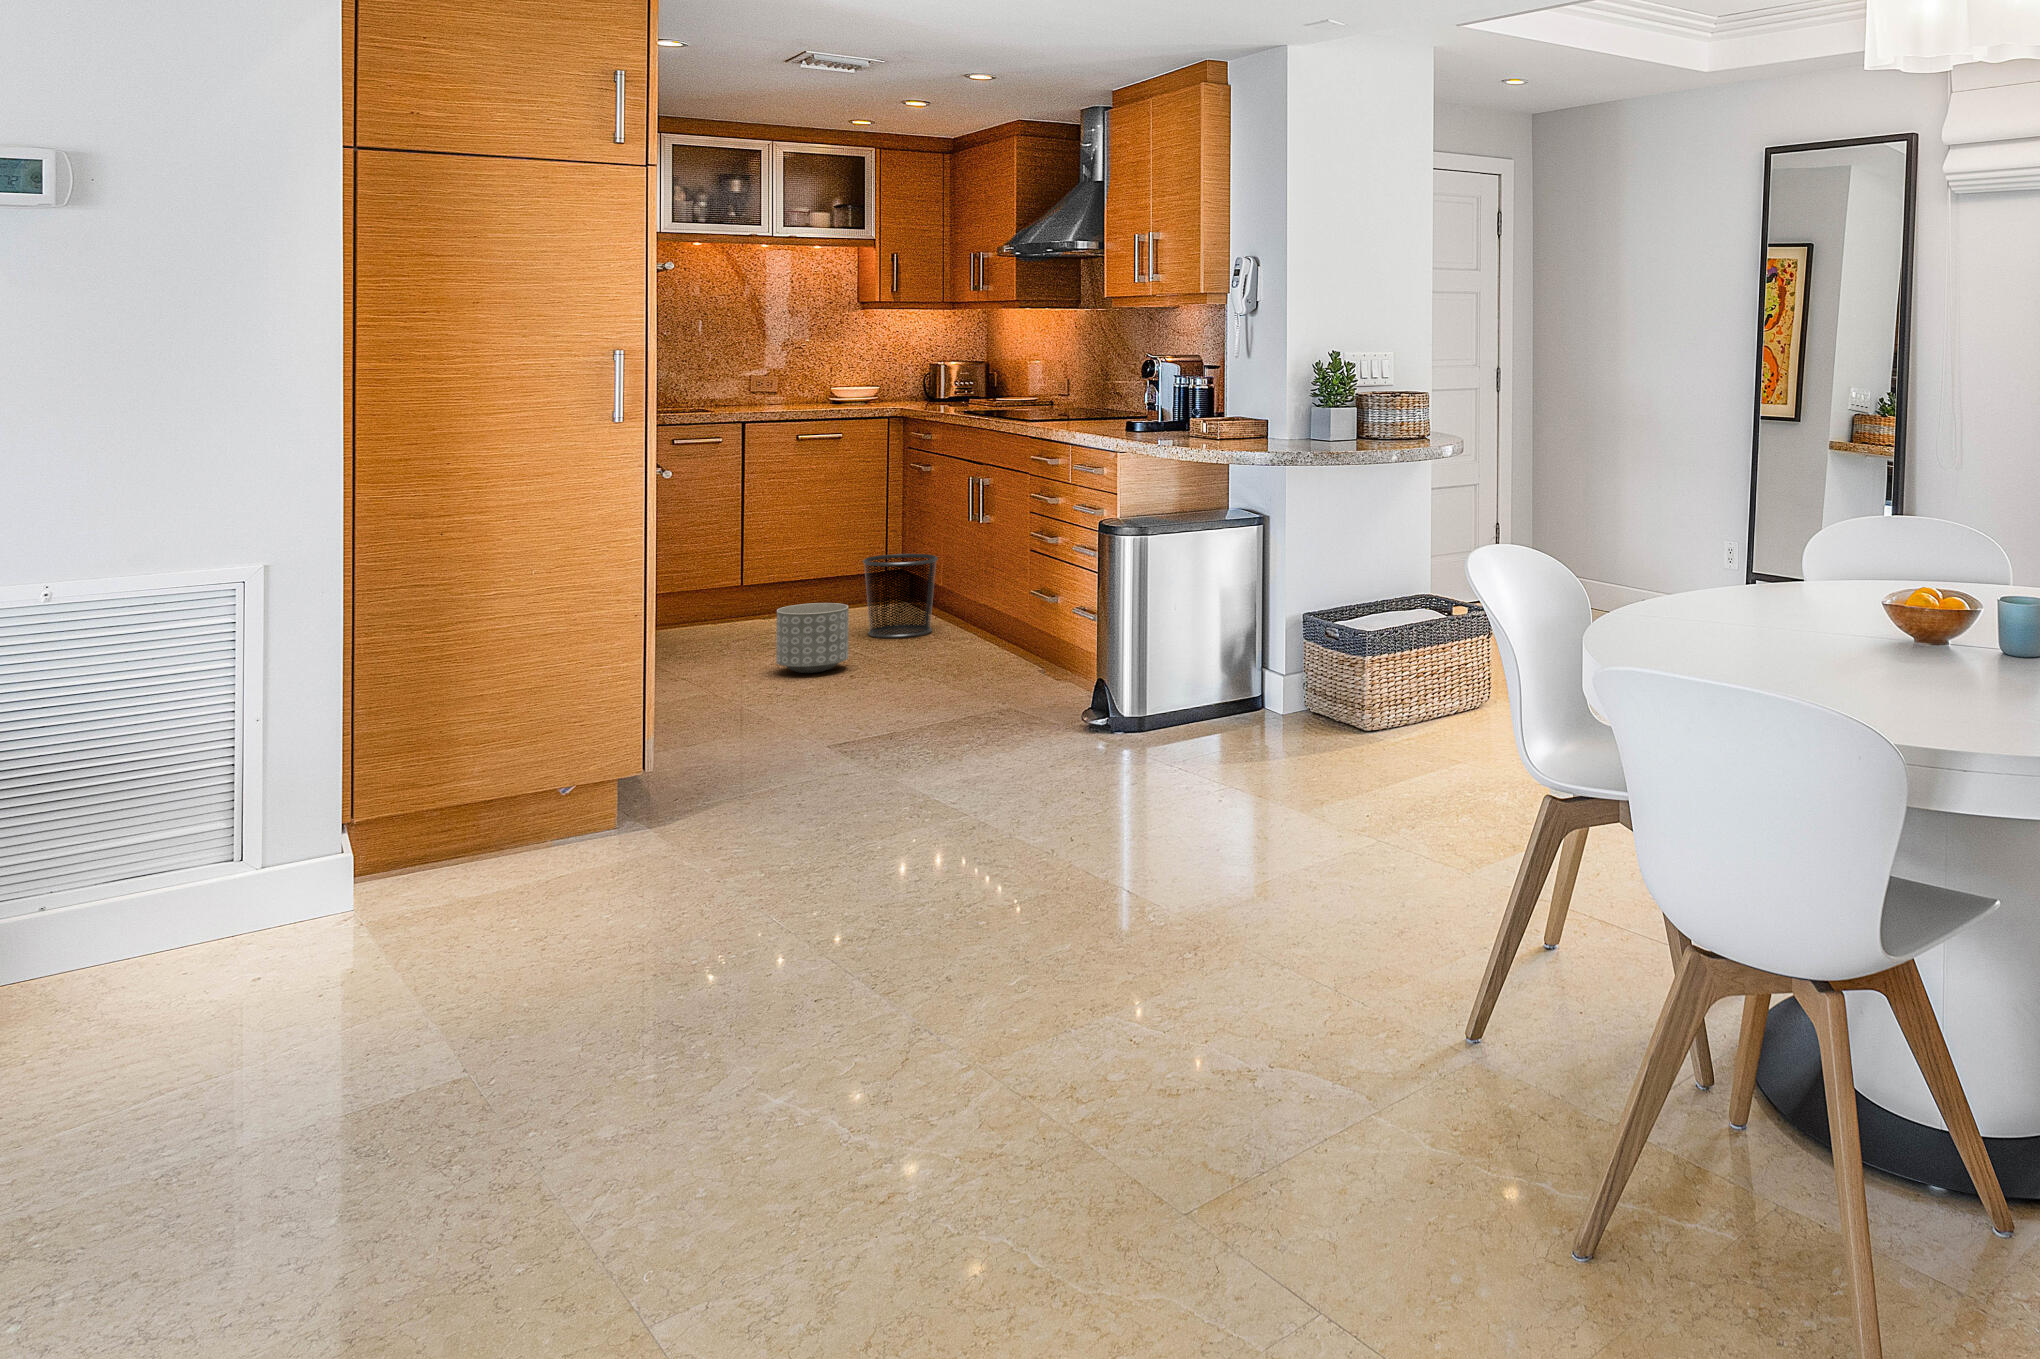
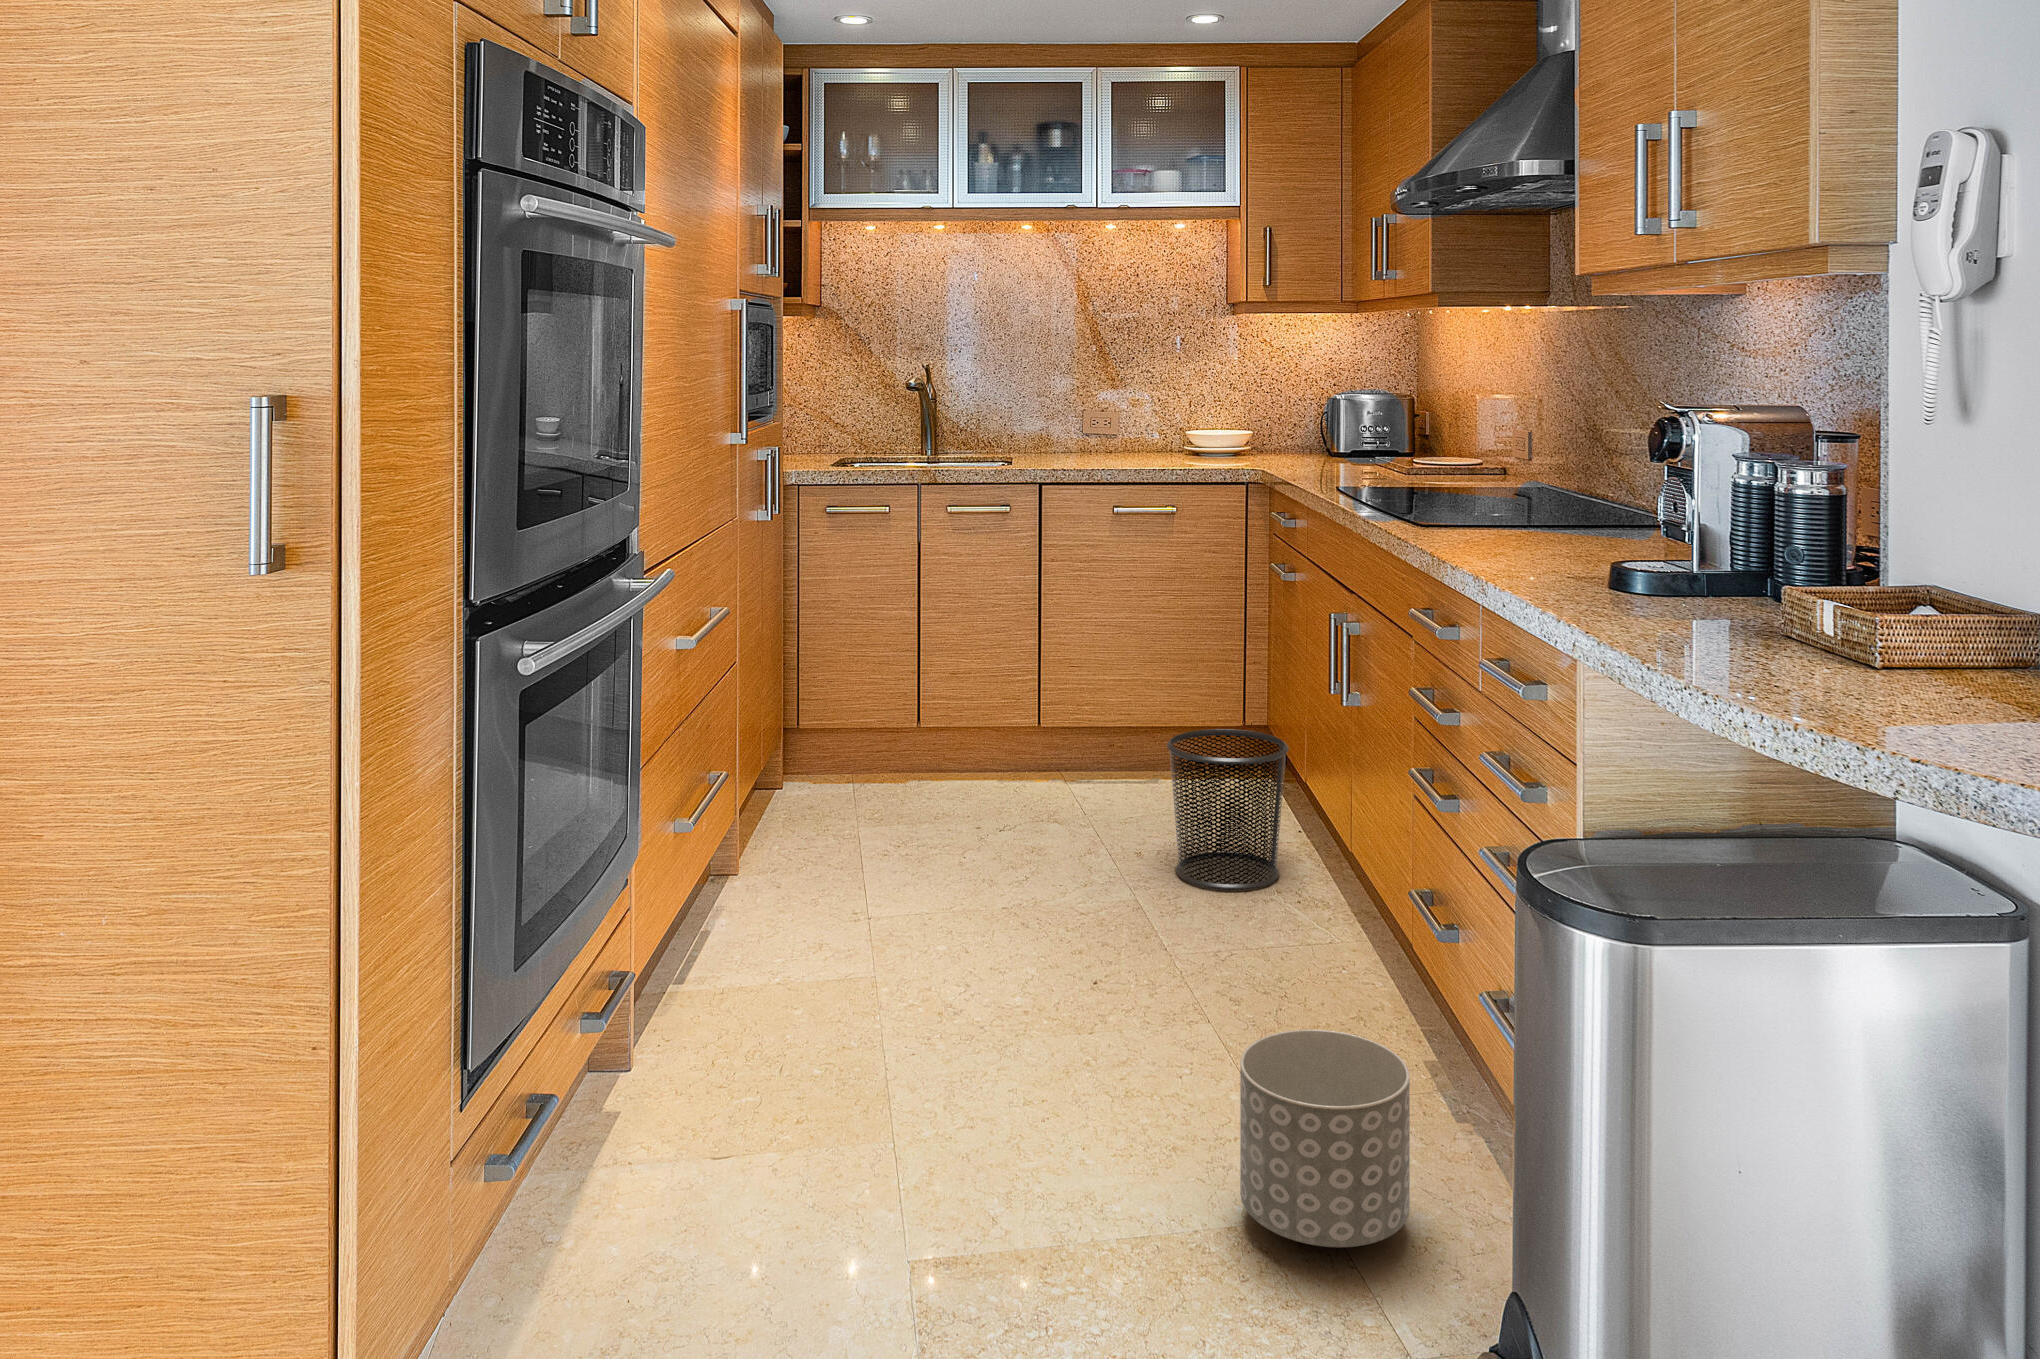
planter: present [777,603,849,673] -> present [1240,1030,1410,1247]

